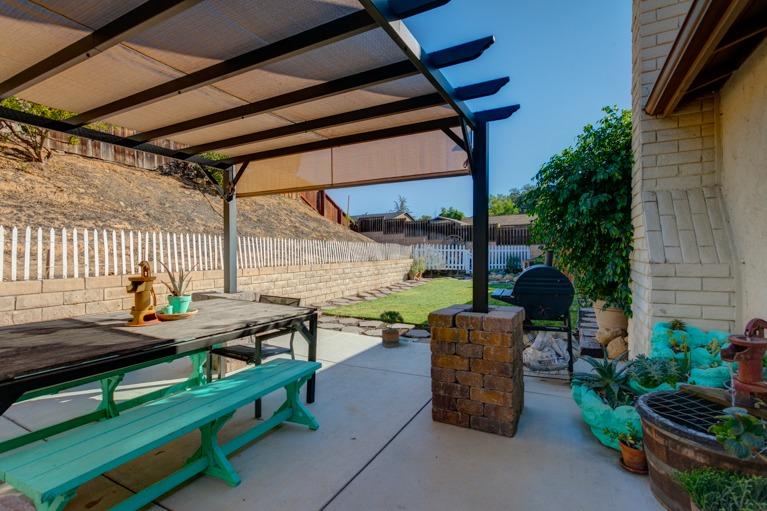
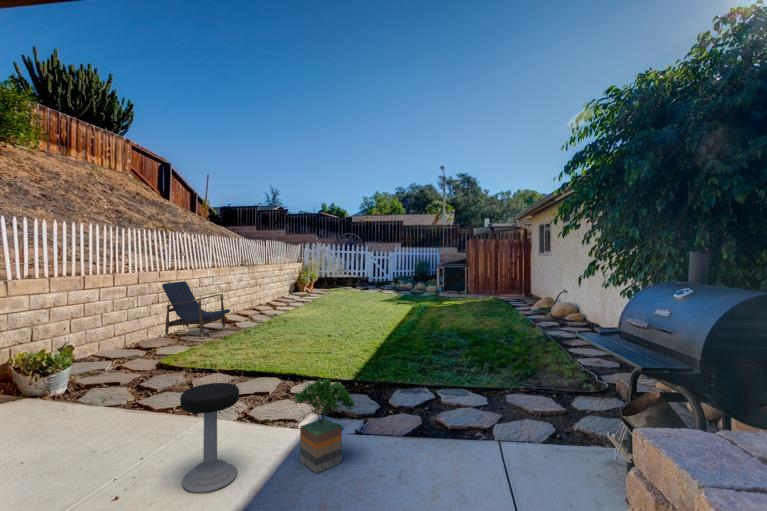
lounge chair: none [323,270,360,304] -> present [162,281,230,340]
stool: none [335,309,357,348] -> present [180,383,239,493]

